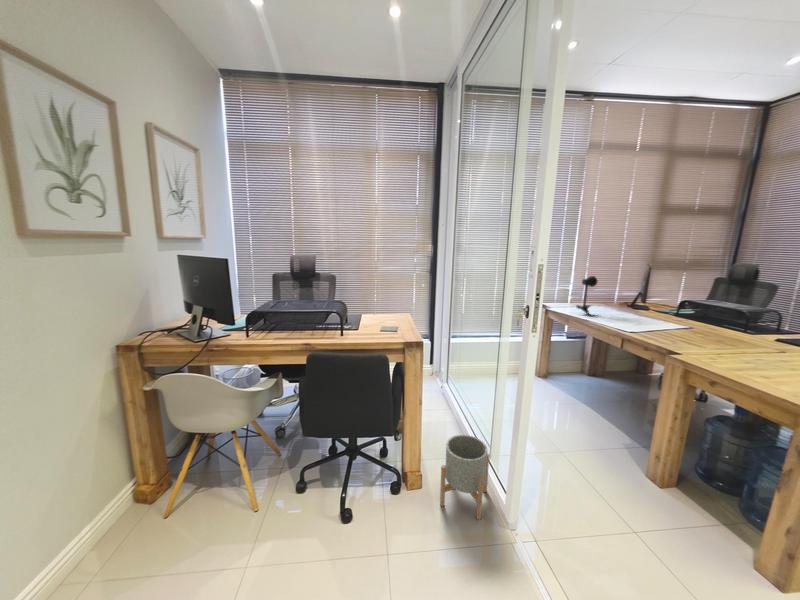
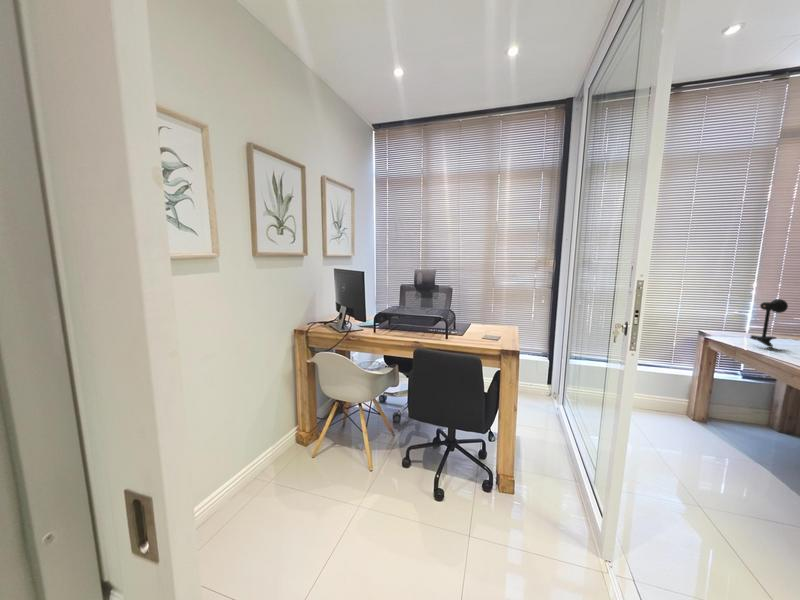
planter: present [440,435,489,519] -> none [530,451,590,541]

